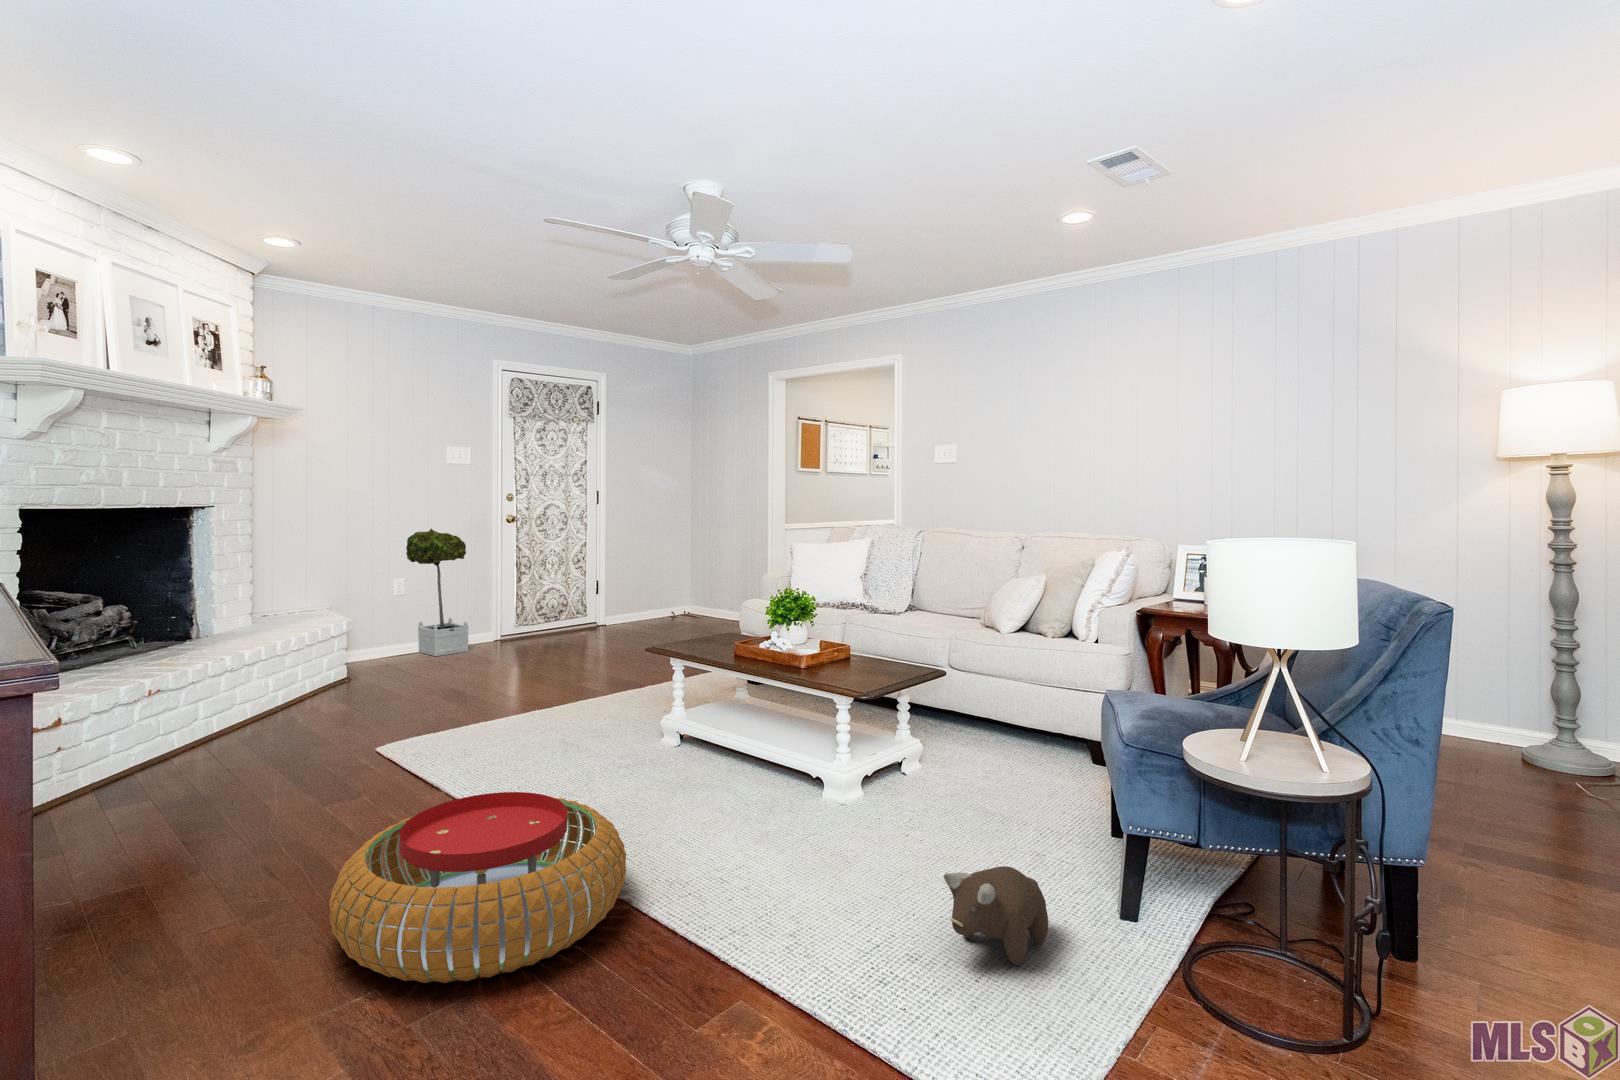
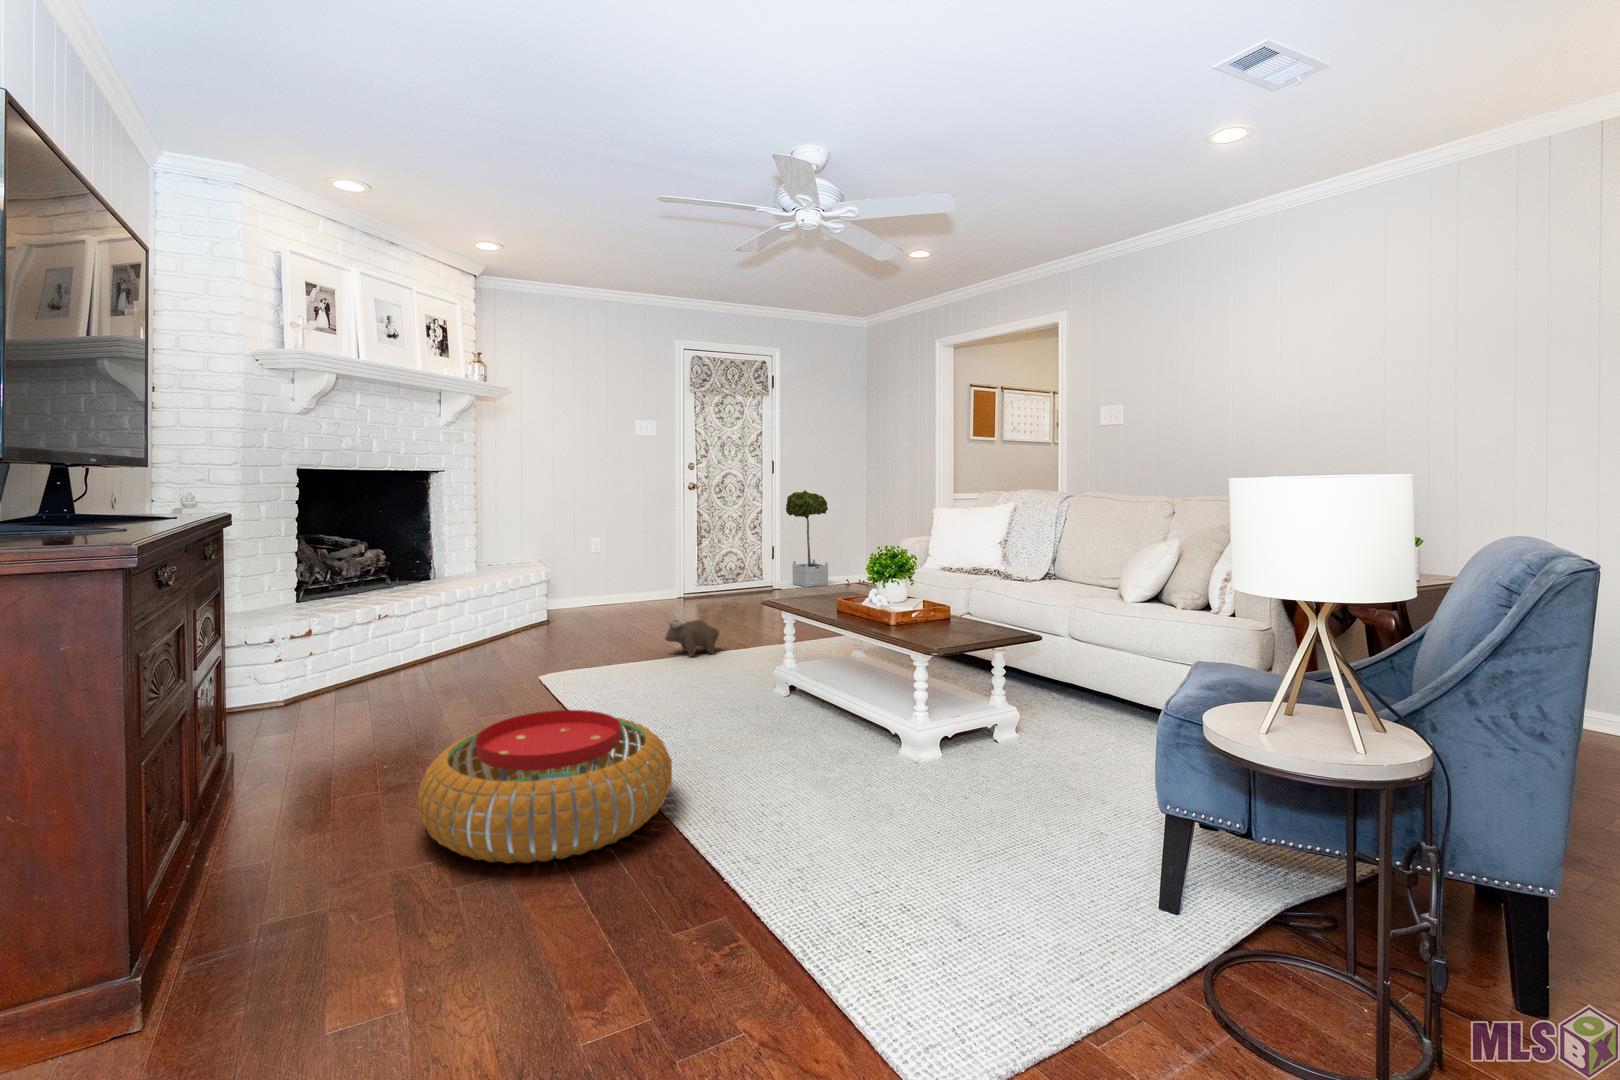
potted tree: present [406,529,468,656] -> present [786,490,828,587]
plush toy: present [944,866,1048,965] -> present [665,618,719,656]

